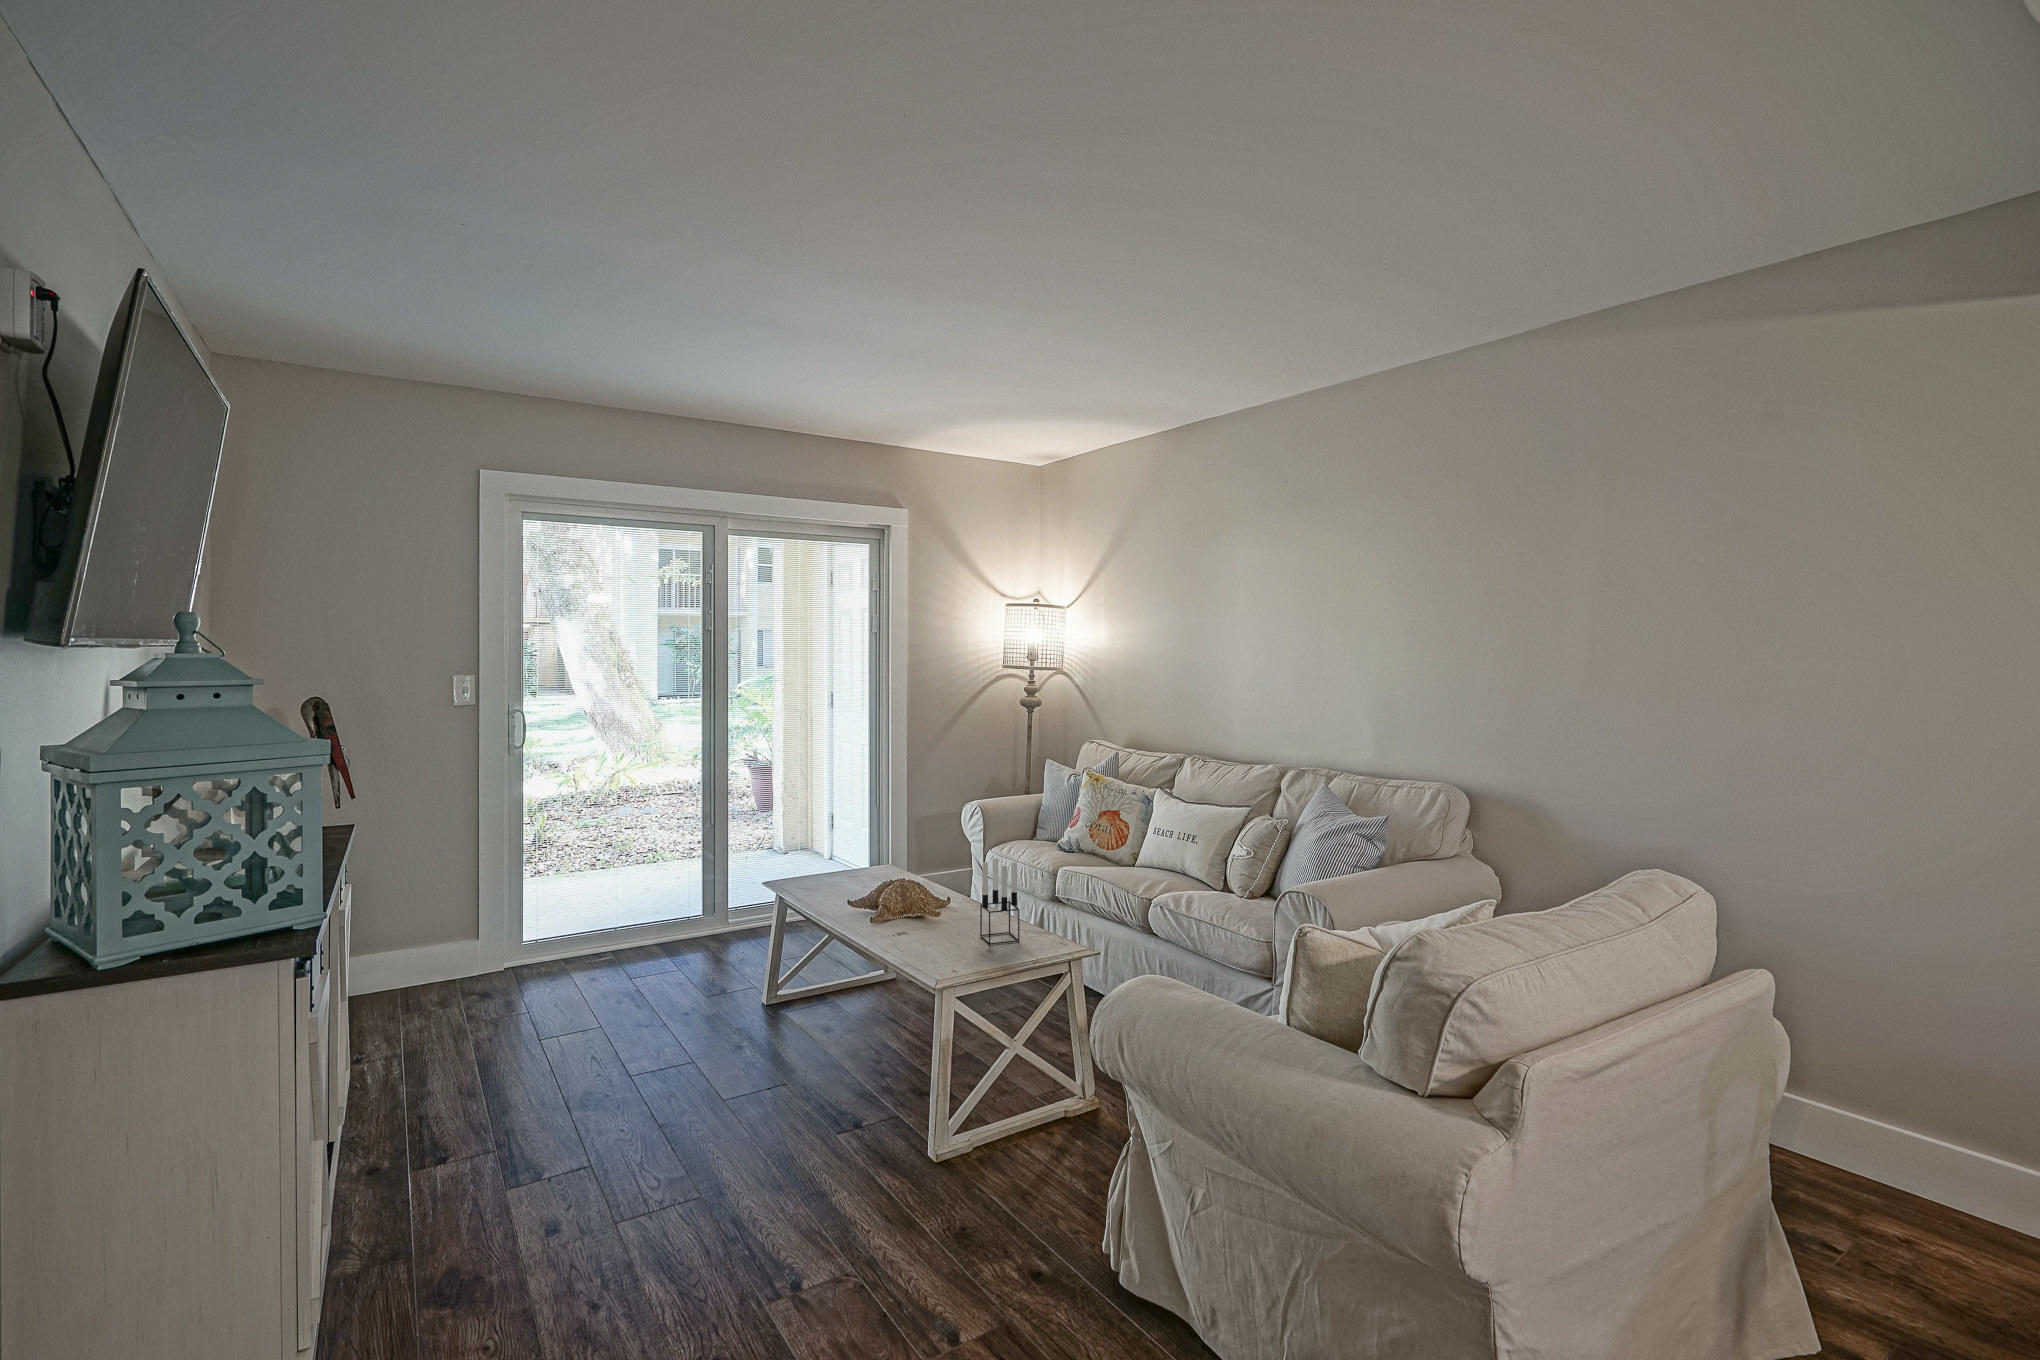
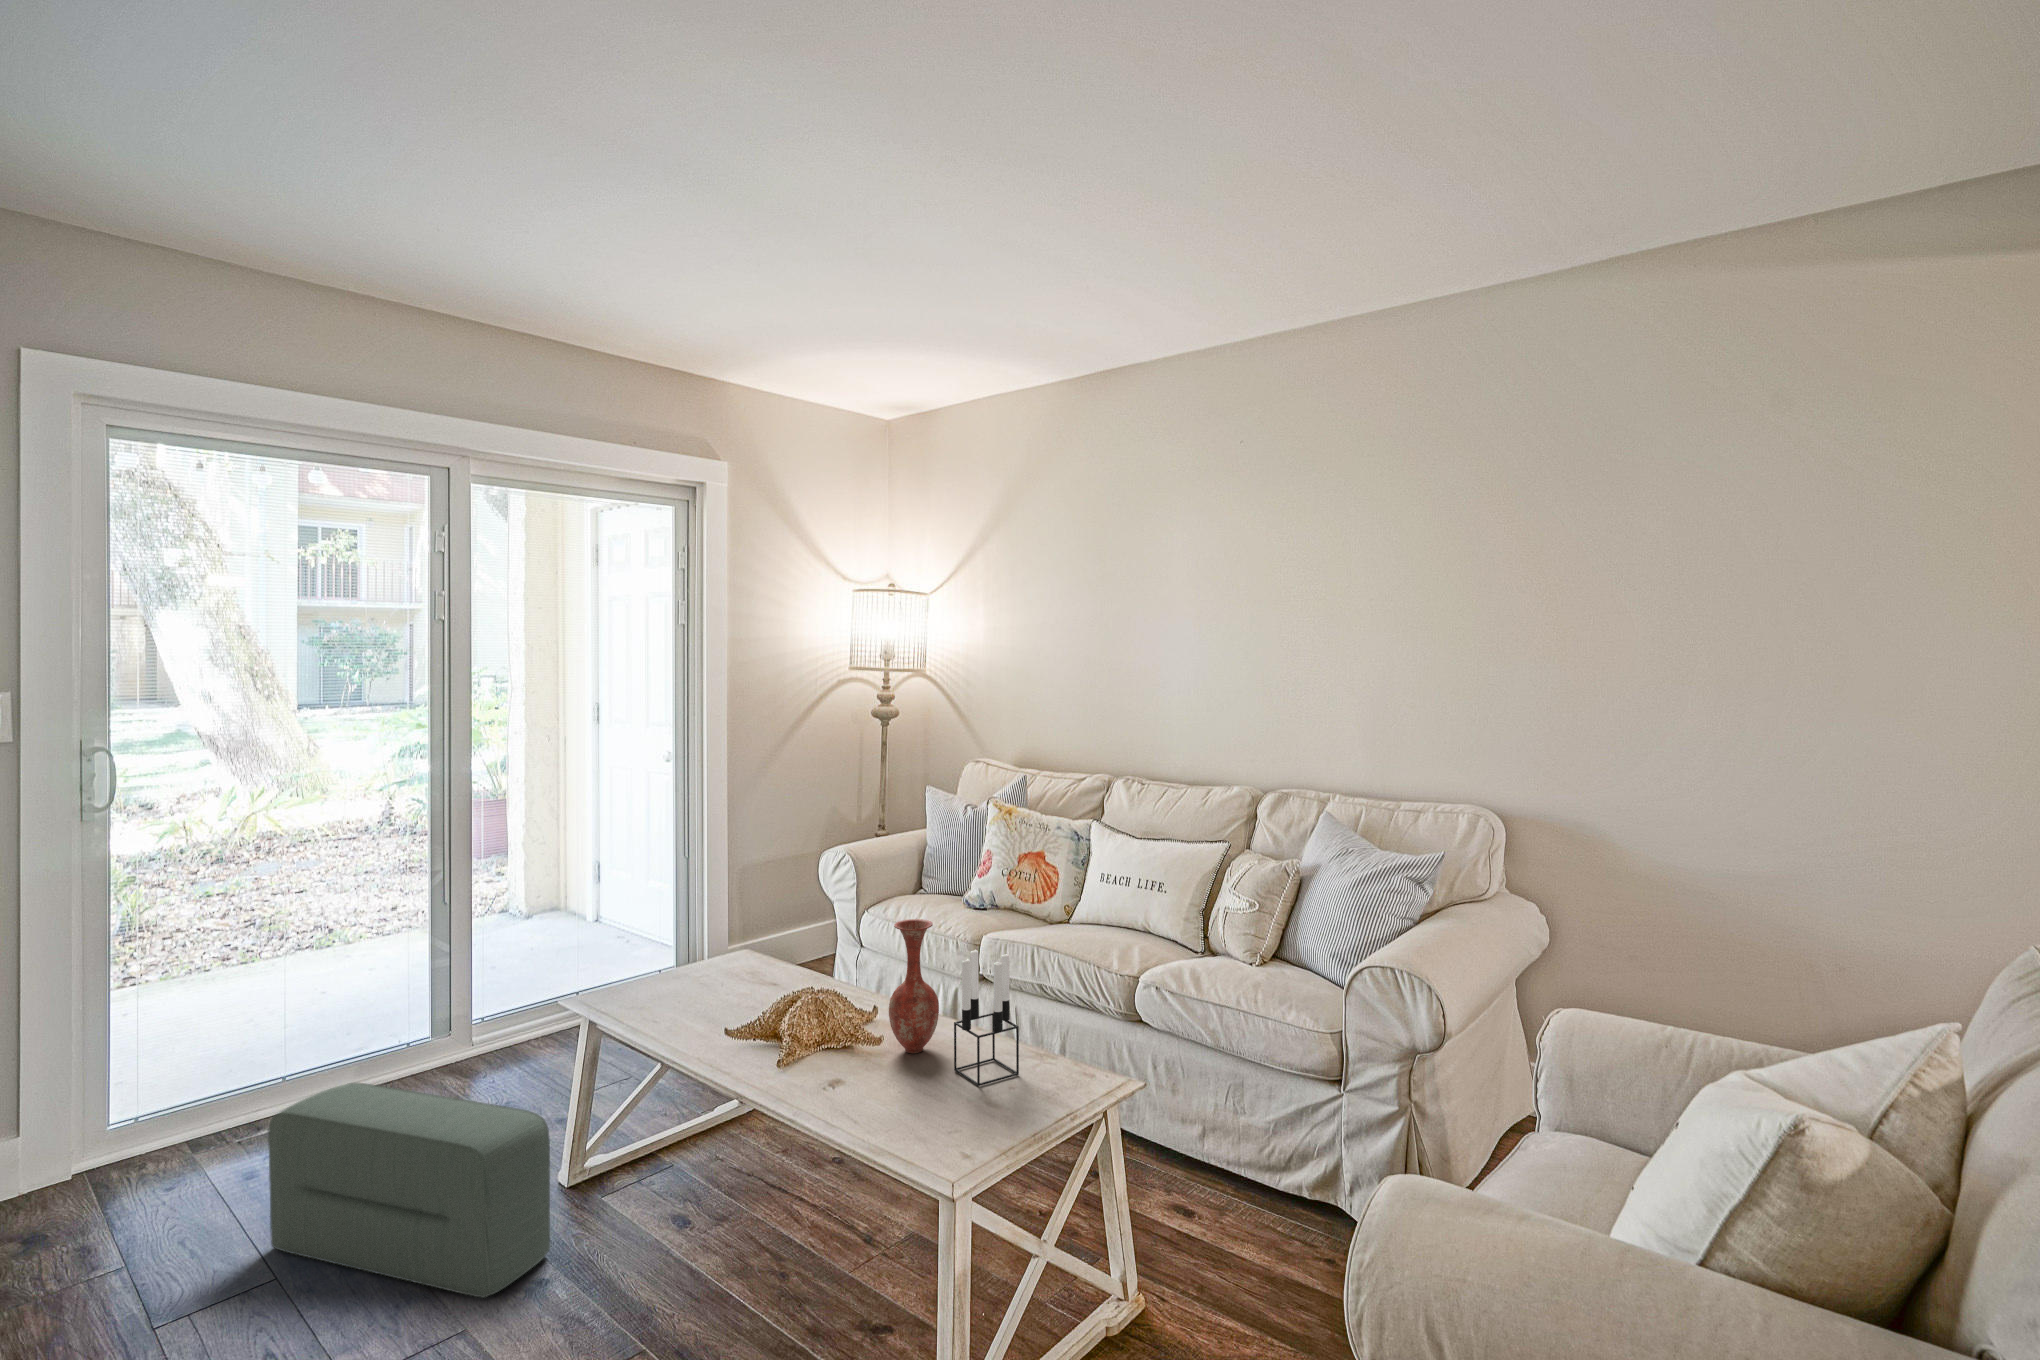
vase: none [946,837,980,926] -> present [889,919,939,1053]
pouf: none [595,924,746,1052] -> present [268,1083,550,1298]

